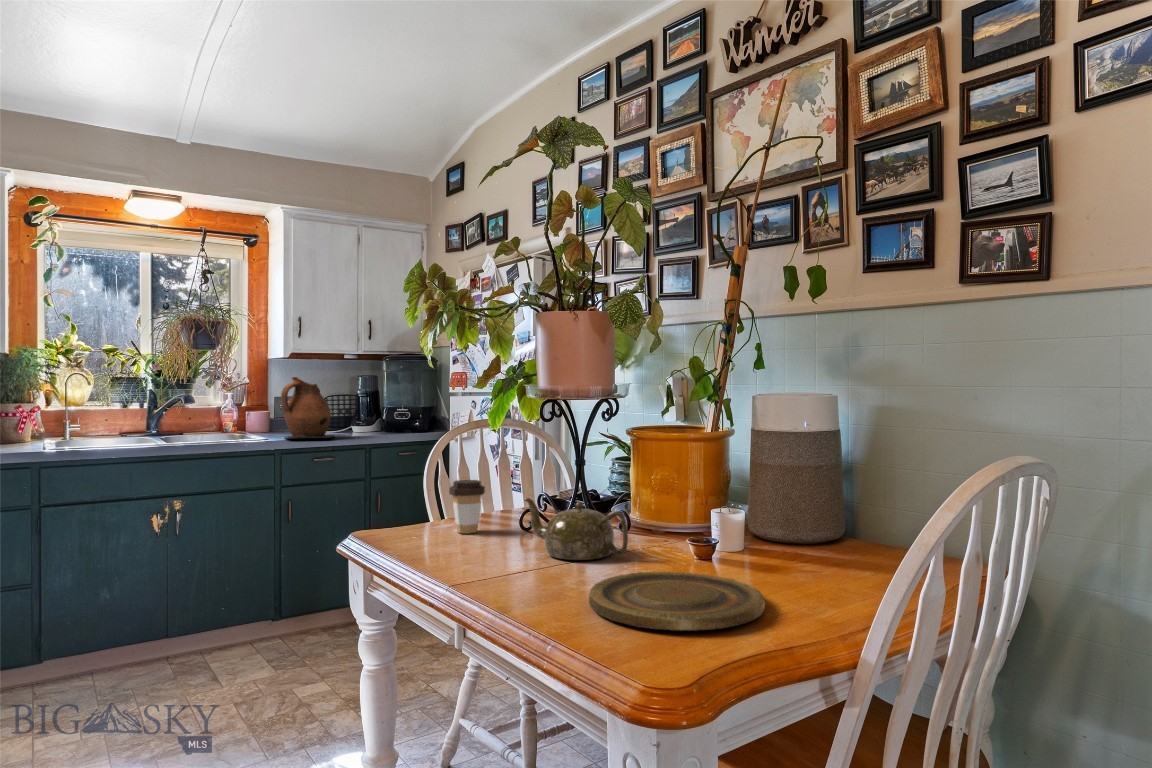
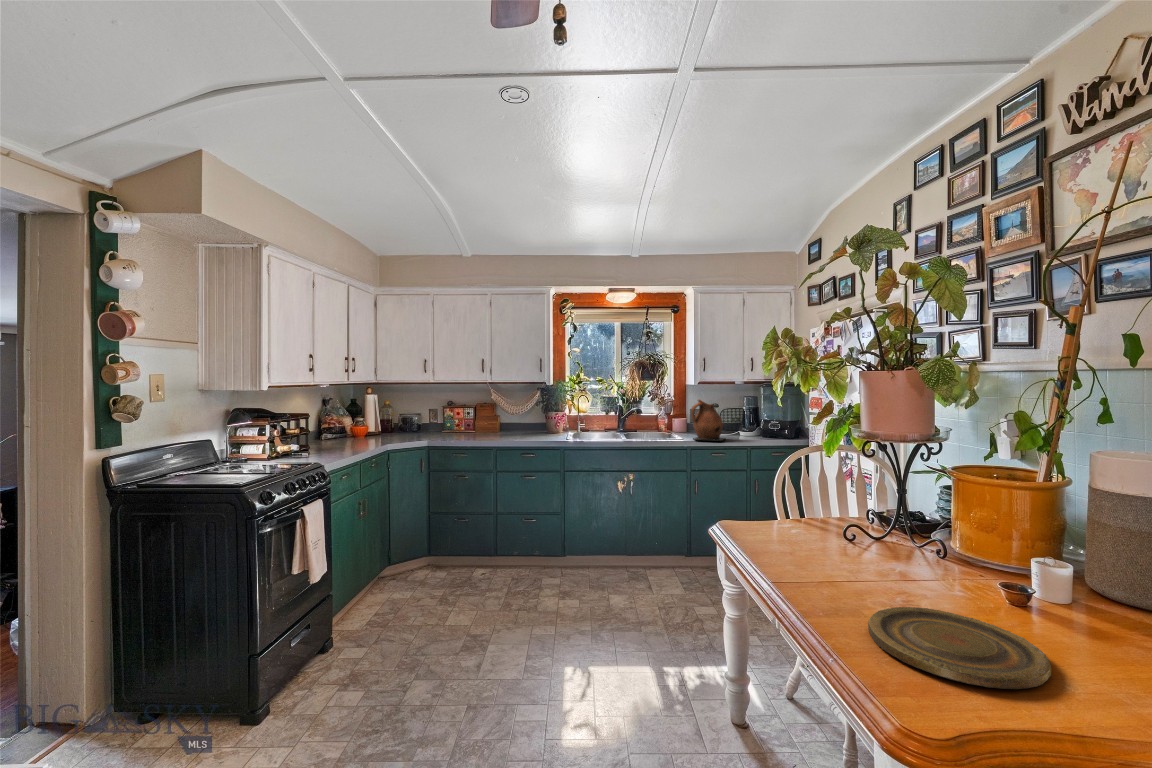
coffee cup: present [449,480,485,533] -> none [783,497,811,538]
teapot: present [524,498,628,560] -> none [836,522,925,585]

